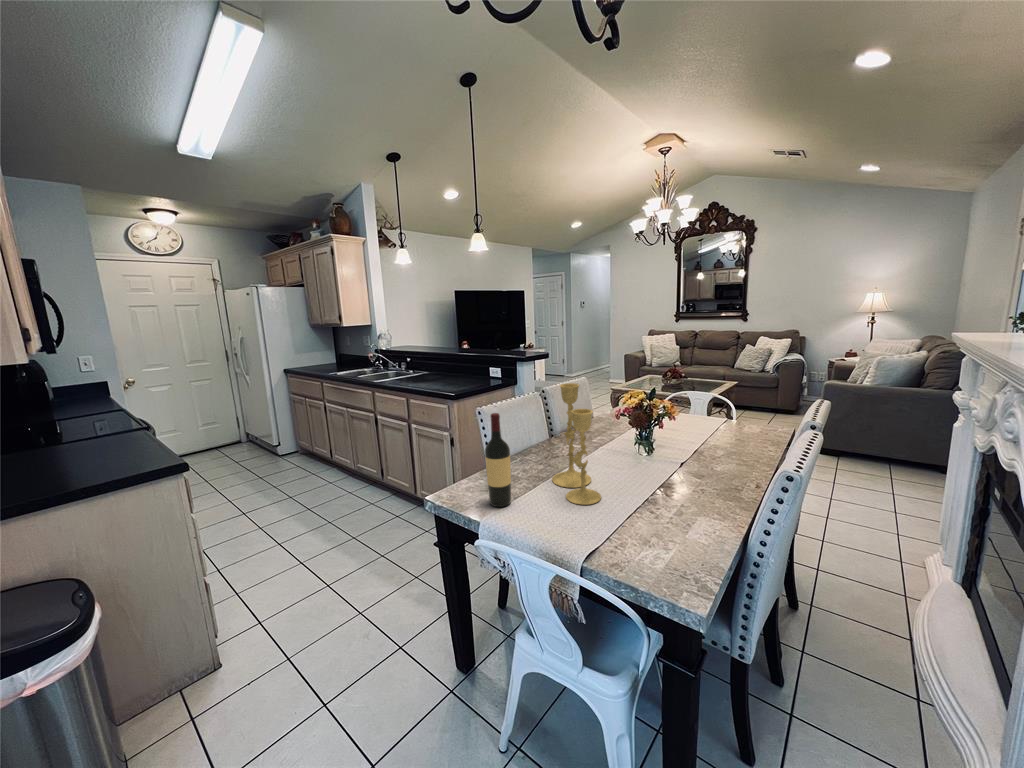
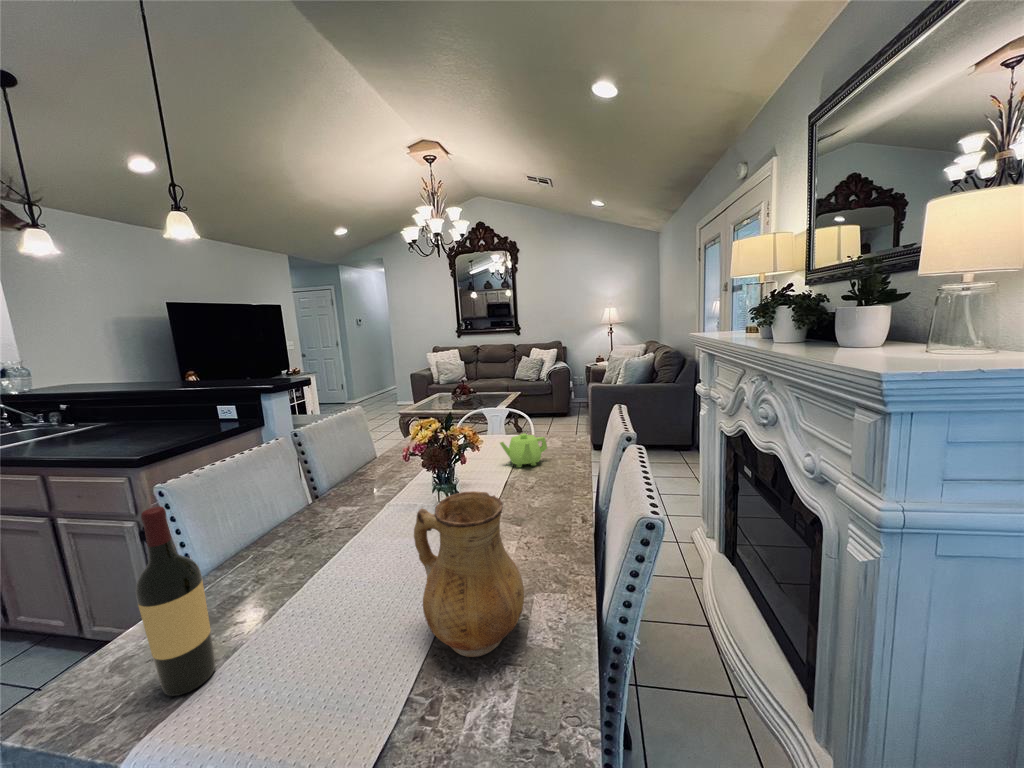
candlestick: present [552,383,601,505] -> none [304,423,391,630]
teapot: none [696,414,741,443] -> present [500,433,547,467]
ceramic pitcher: none [620,435,688,533] -> present [414,491,524,657]

